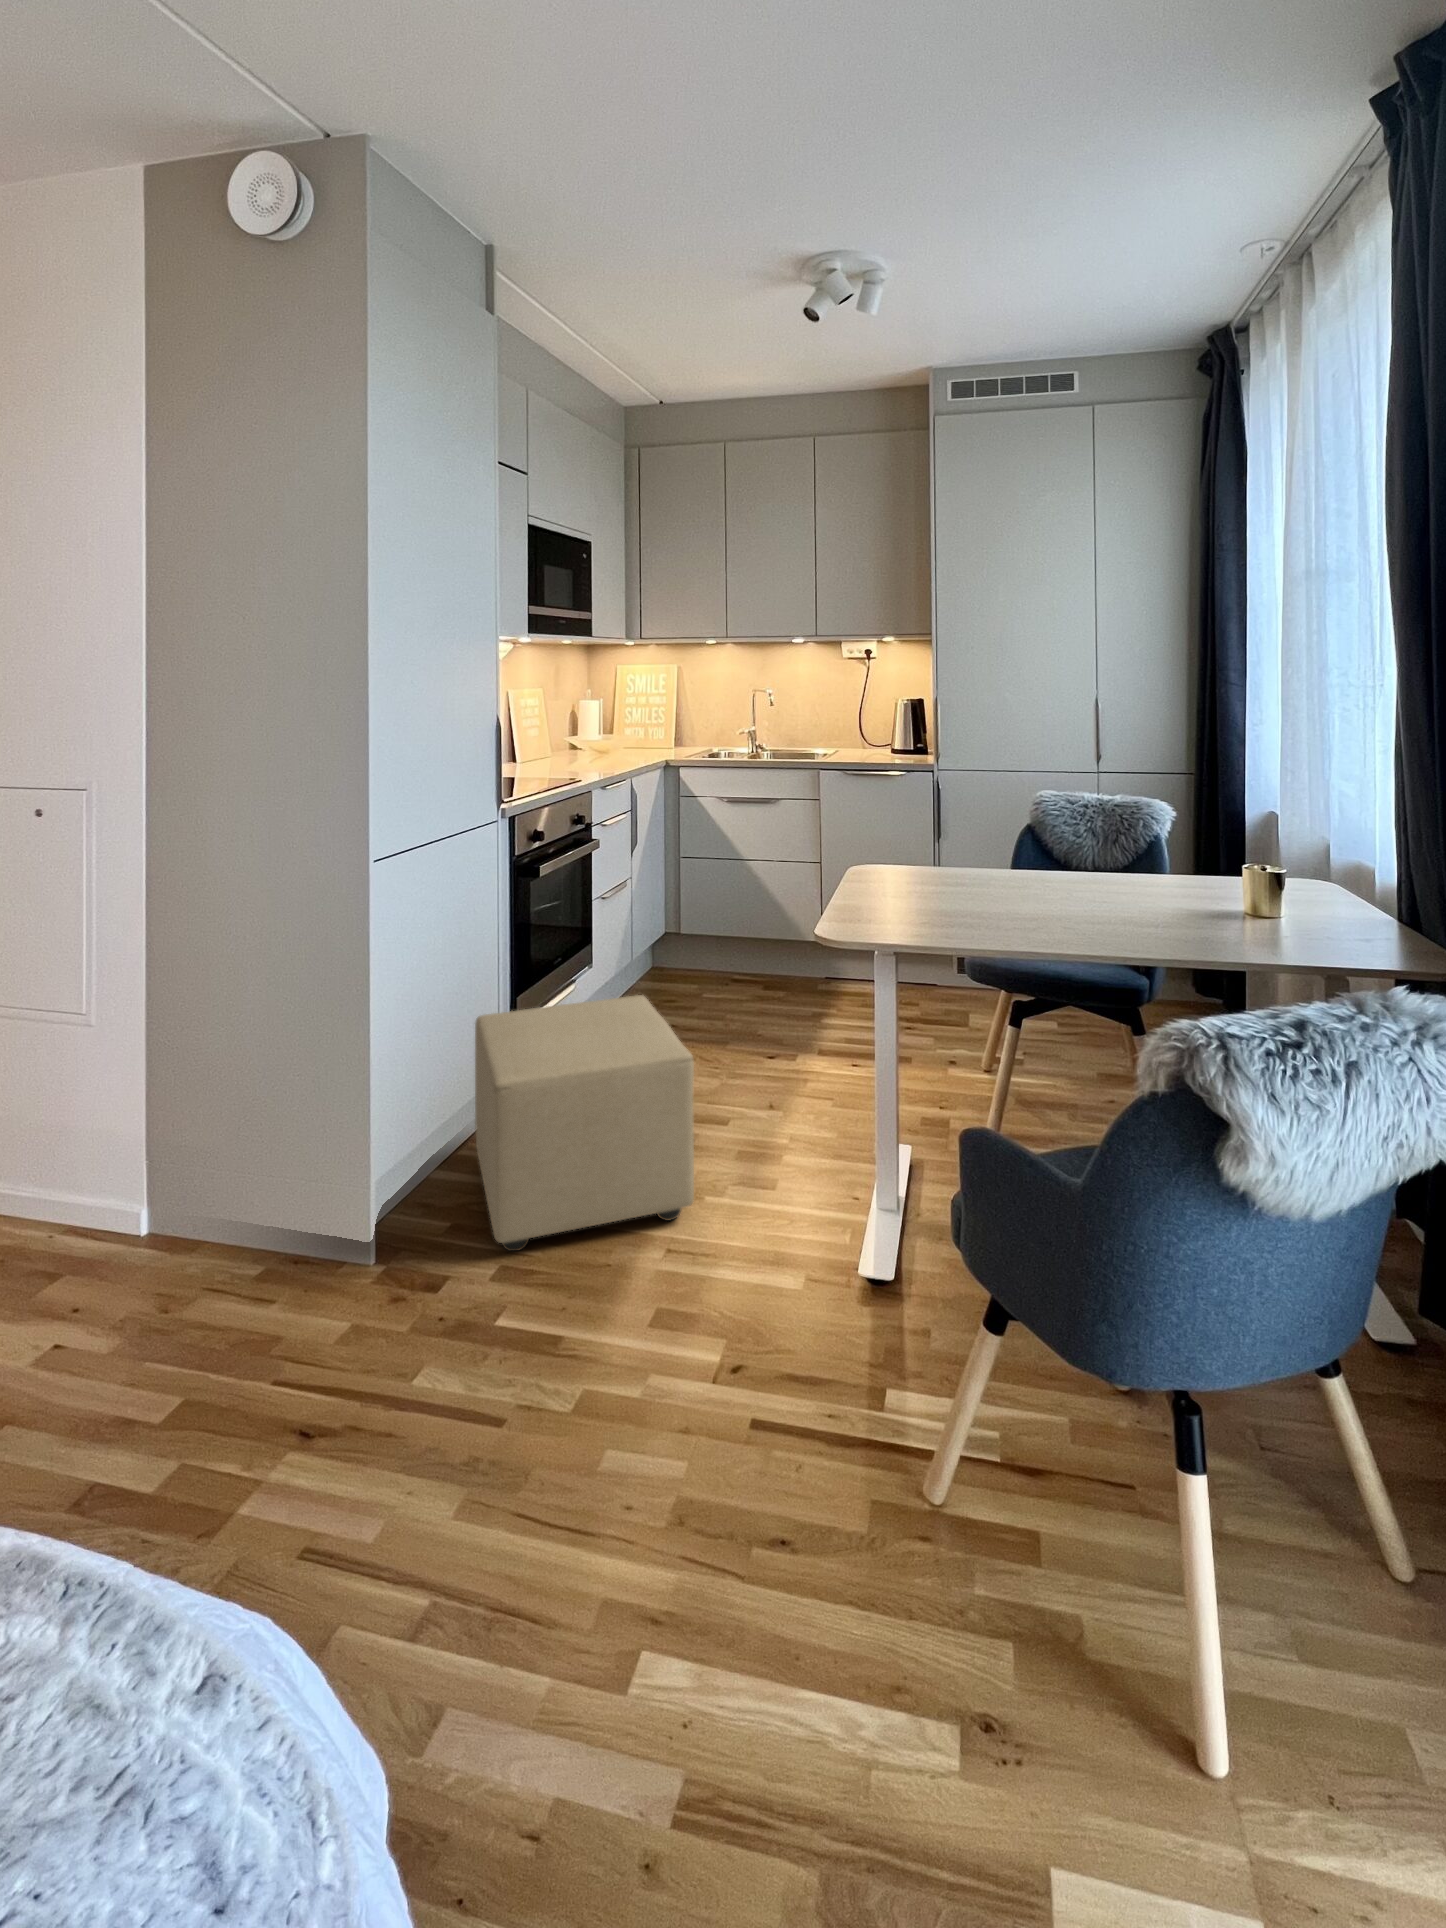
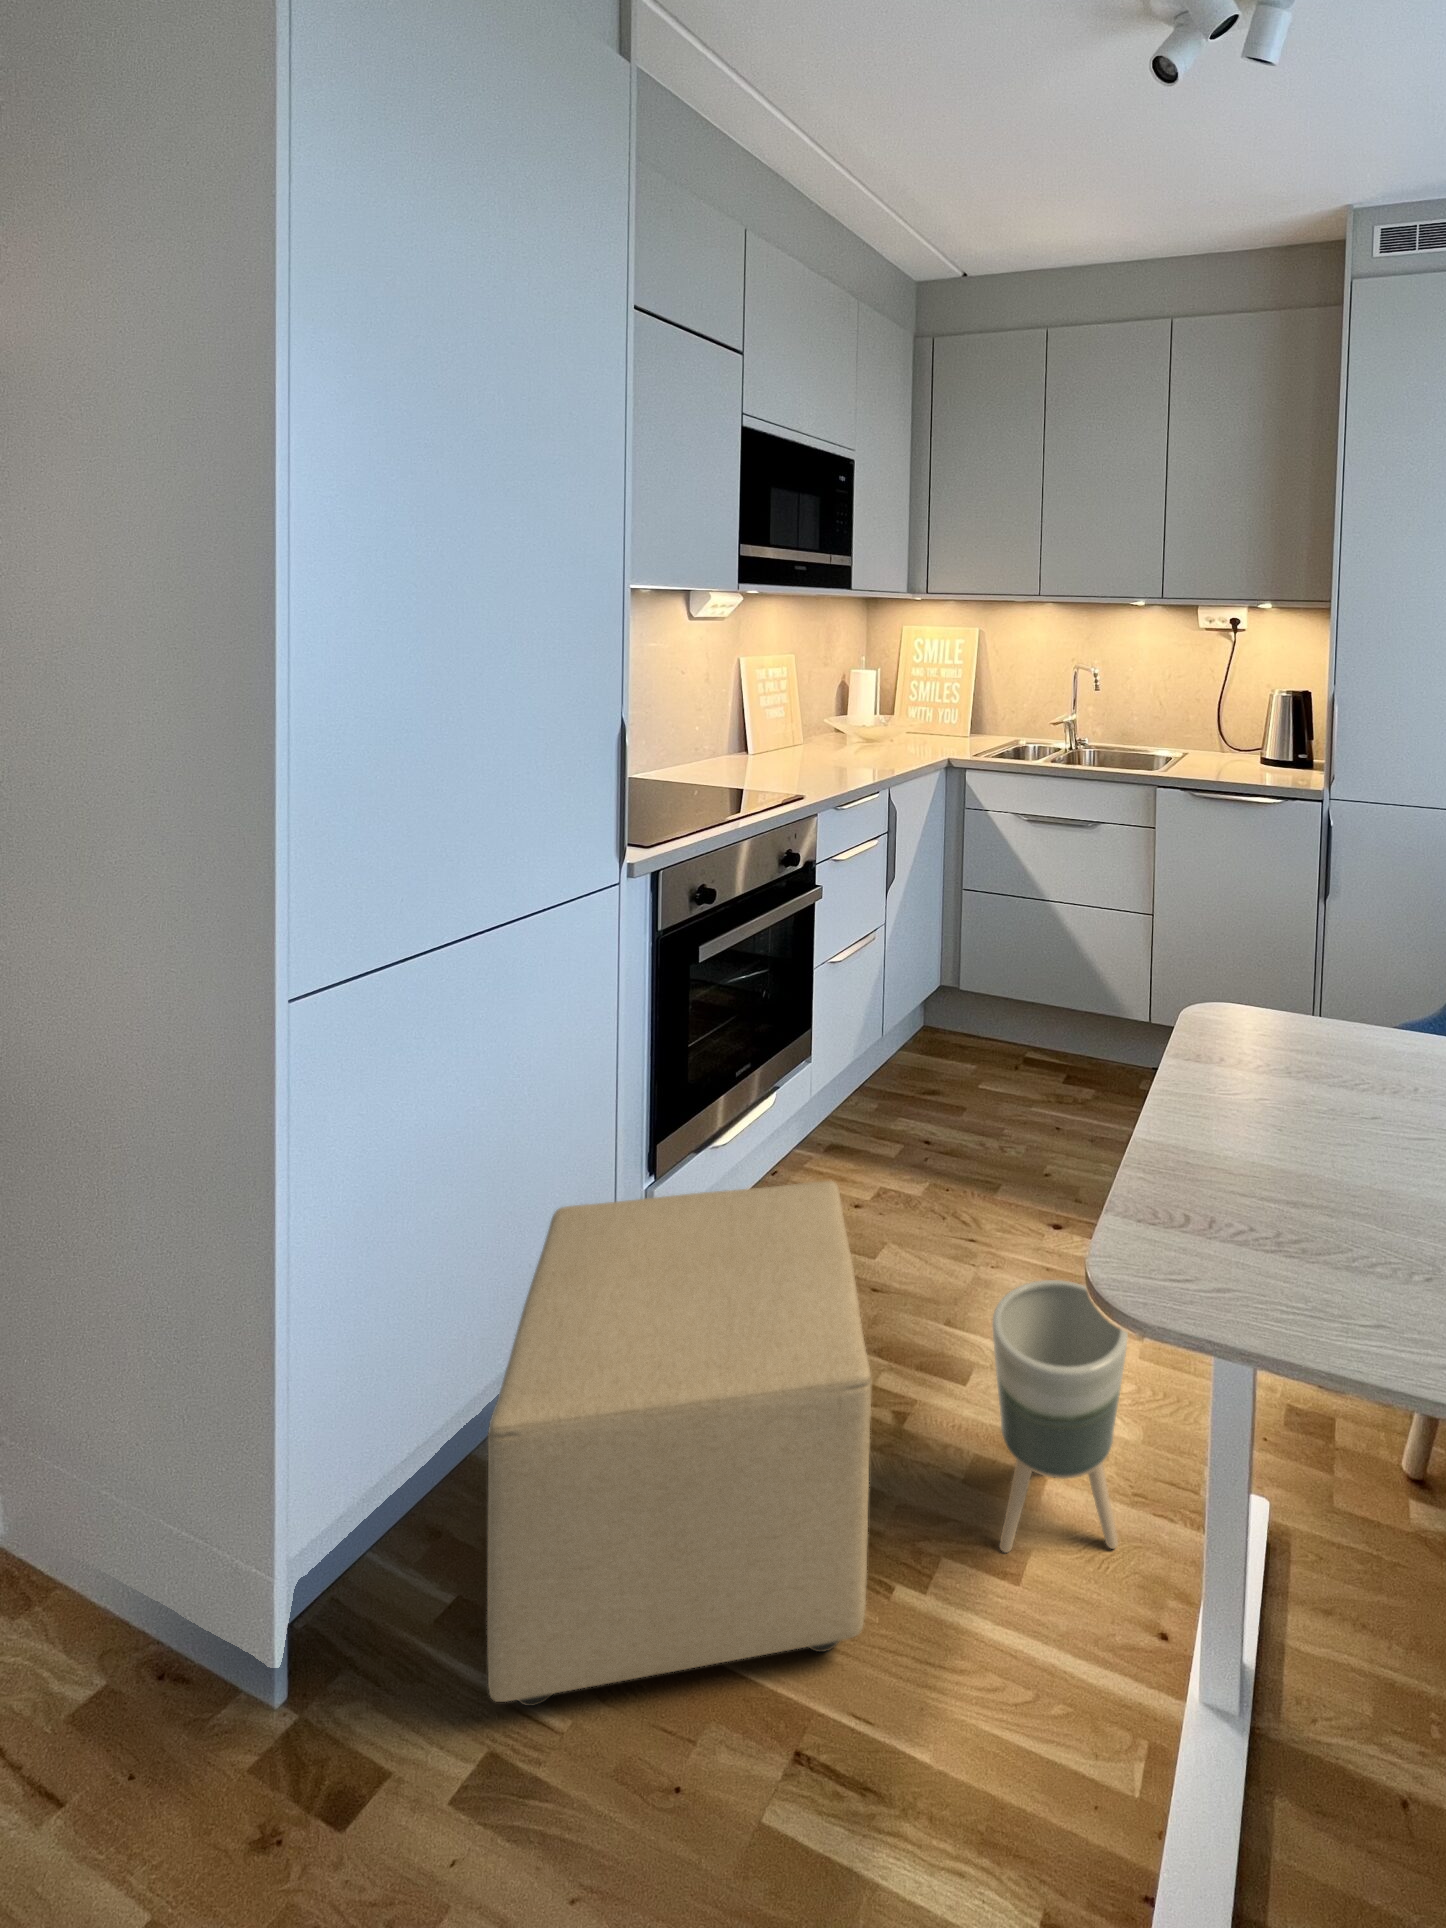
planter: none [749,1035,828,1182] -> present [992,1280,1128,1553]

